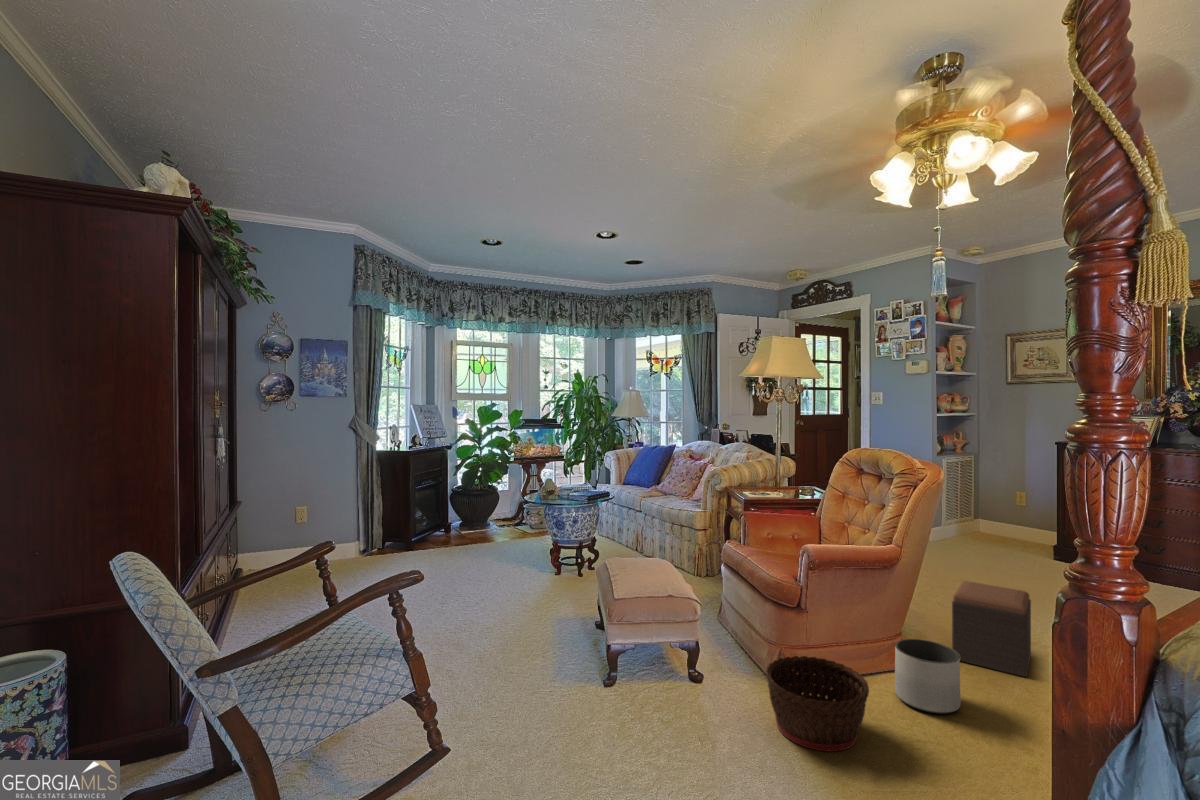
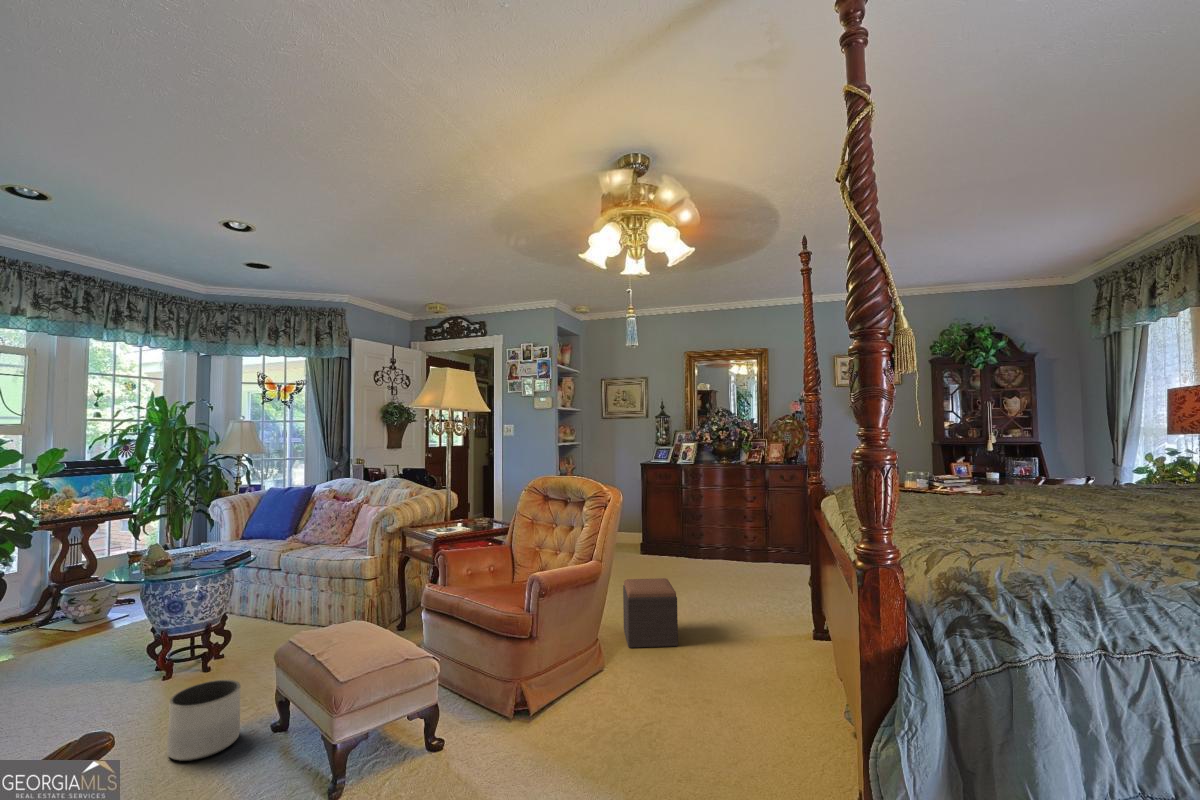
planter: present [895,639,961,714] -> present [167,680,240,761]
basket: present [766,656,869,752] -> none [528,679,622,775]

